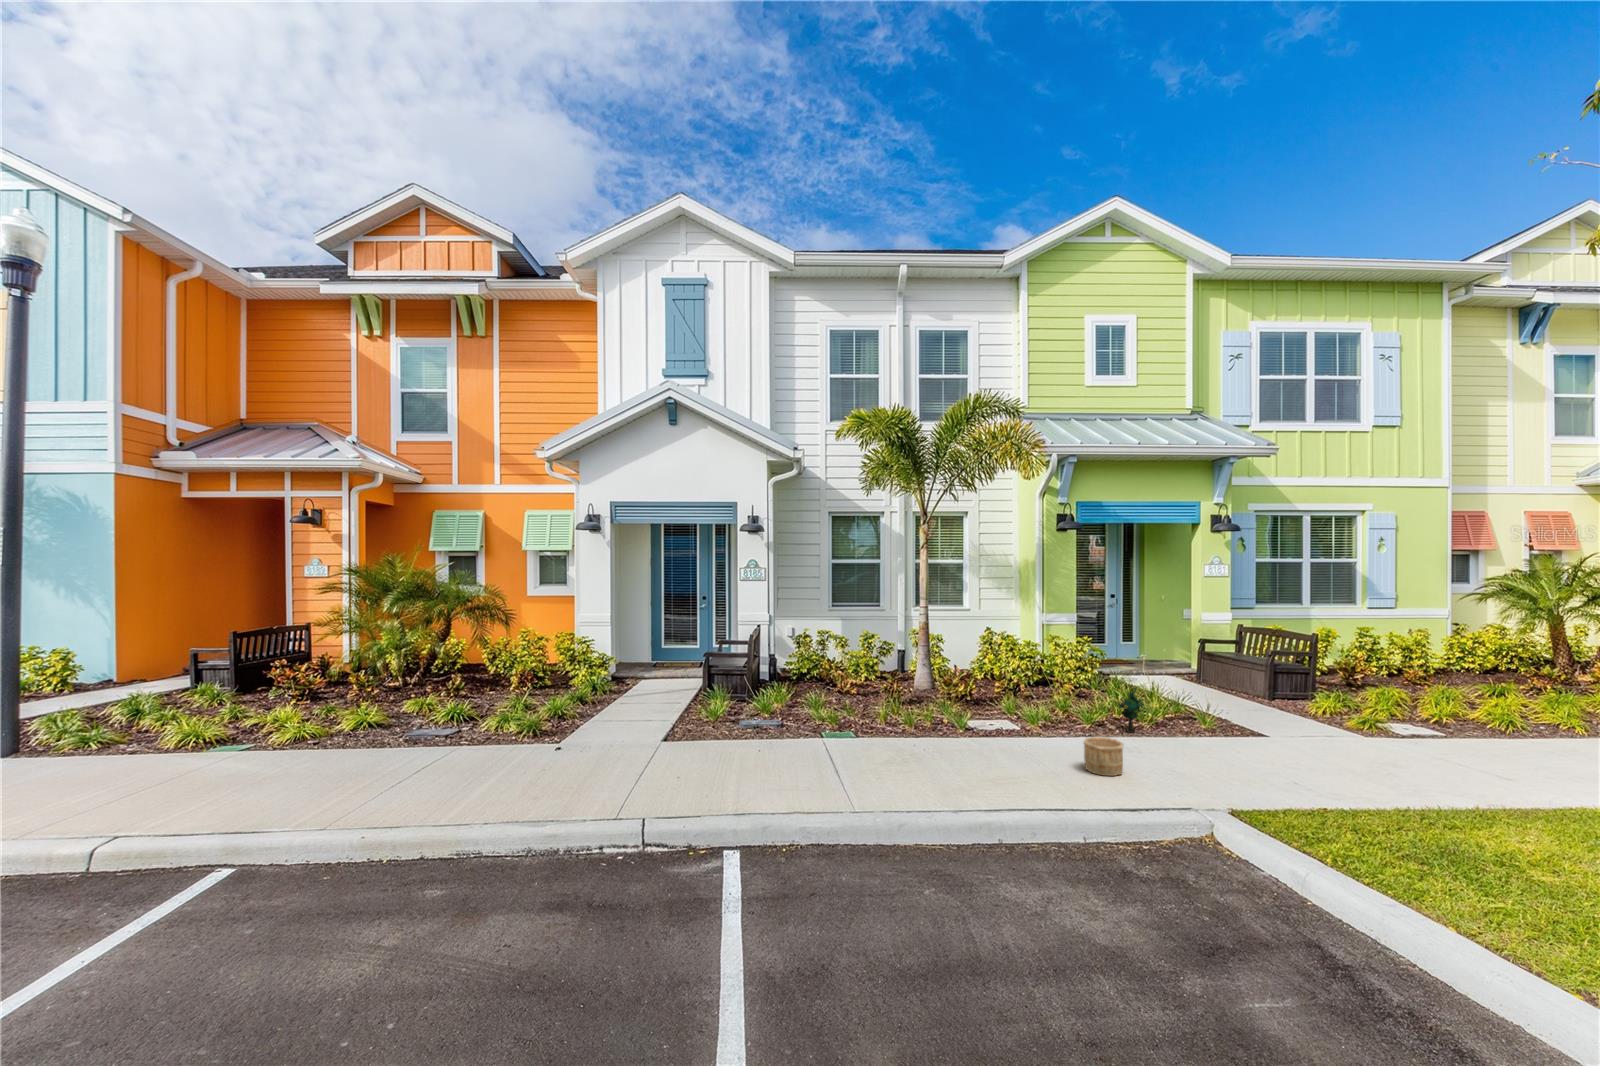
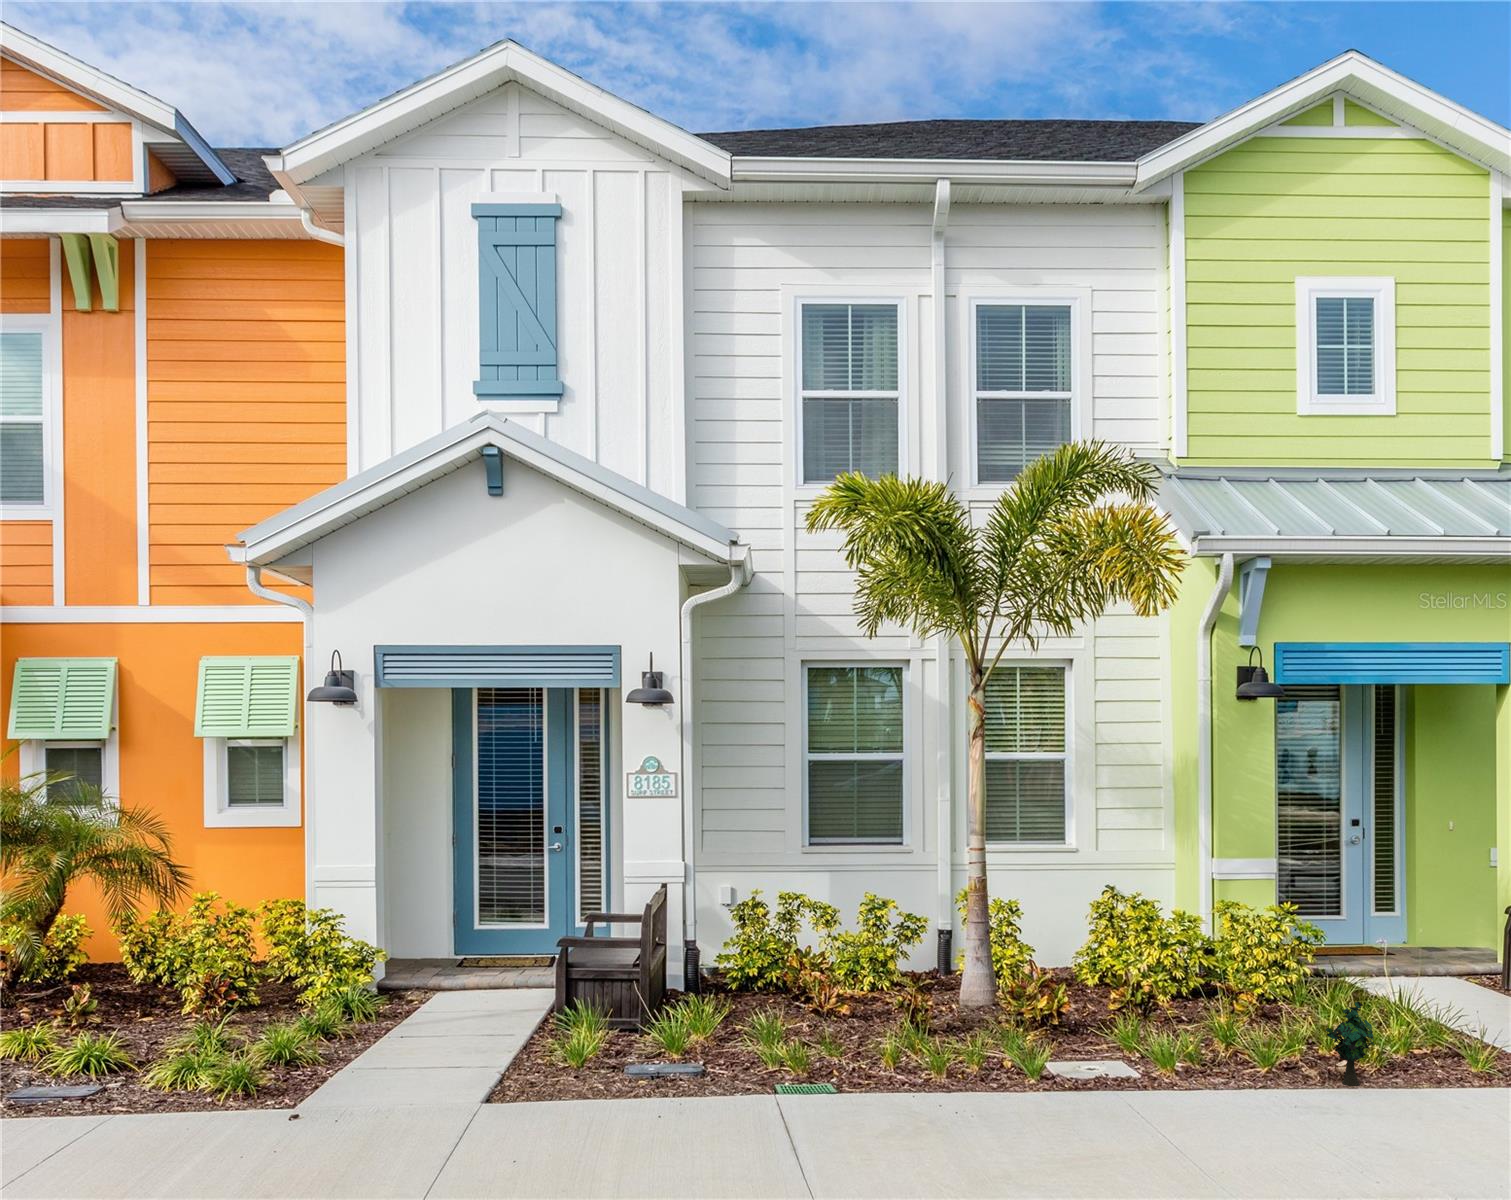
wooden bucket: present [1083,737,1123,776] -> none [1242,1089,1313,1158]

